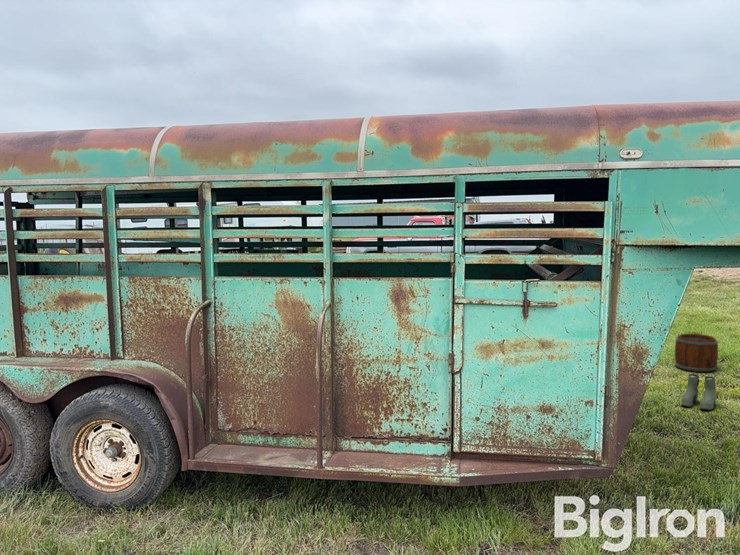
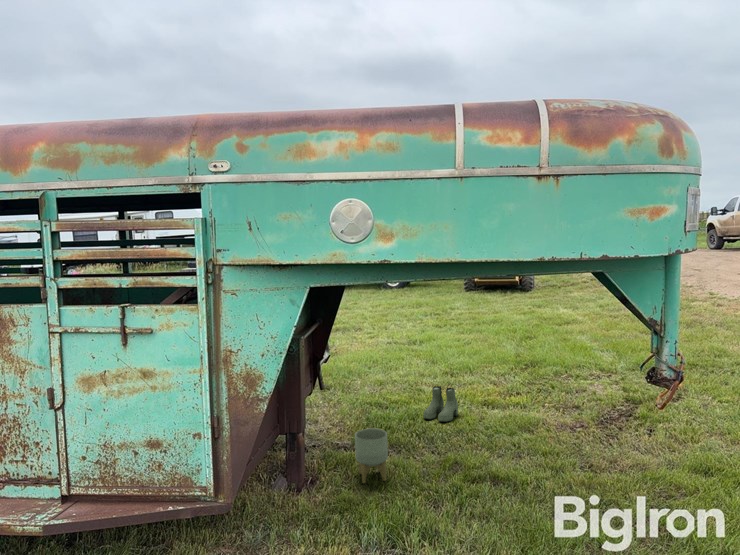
bucket: present [675,334,718,372] -> none [452,343,489,381]
planter: none [660,410,697,463] -> present [355,428,388,483]

